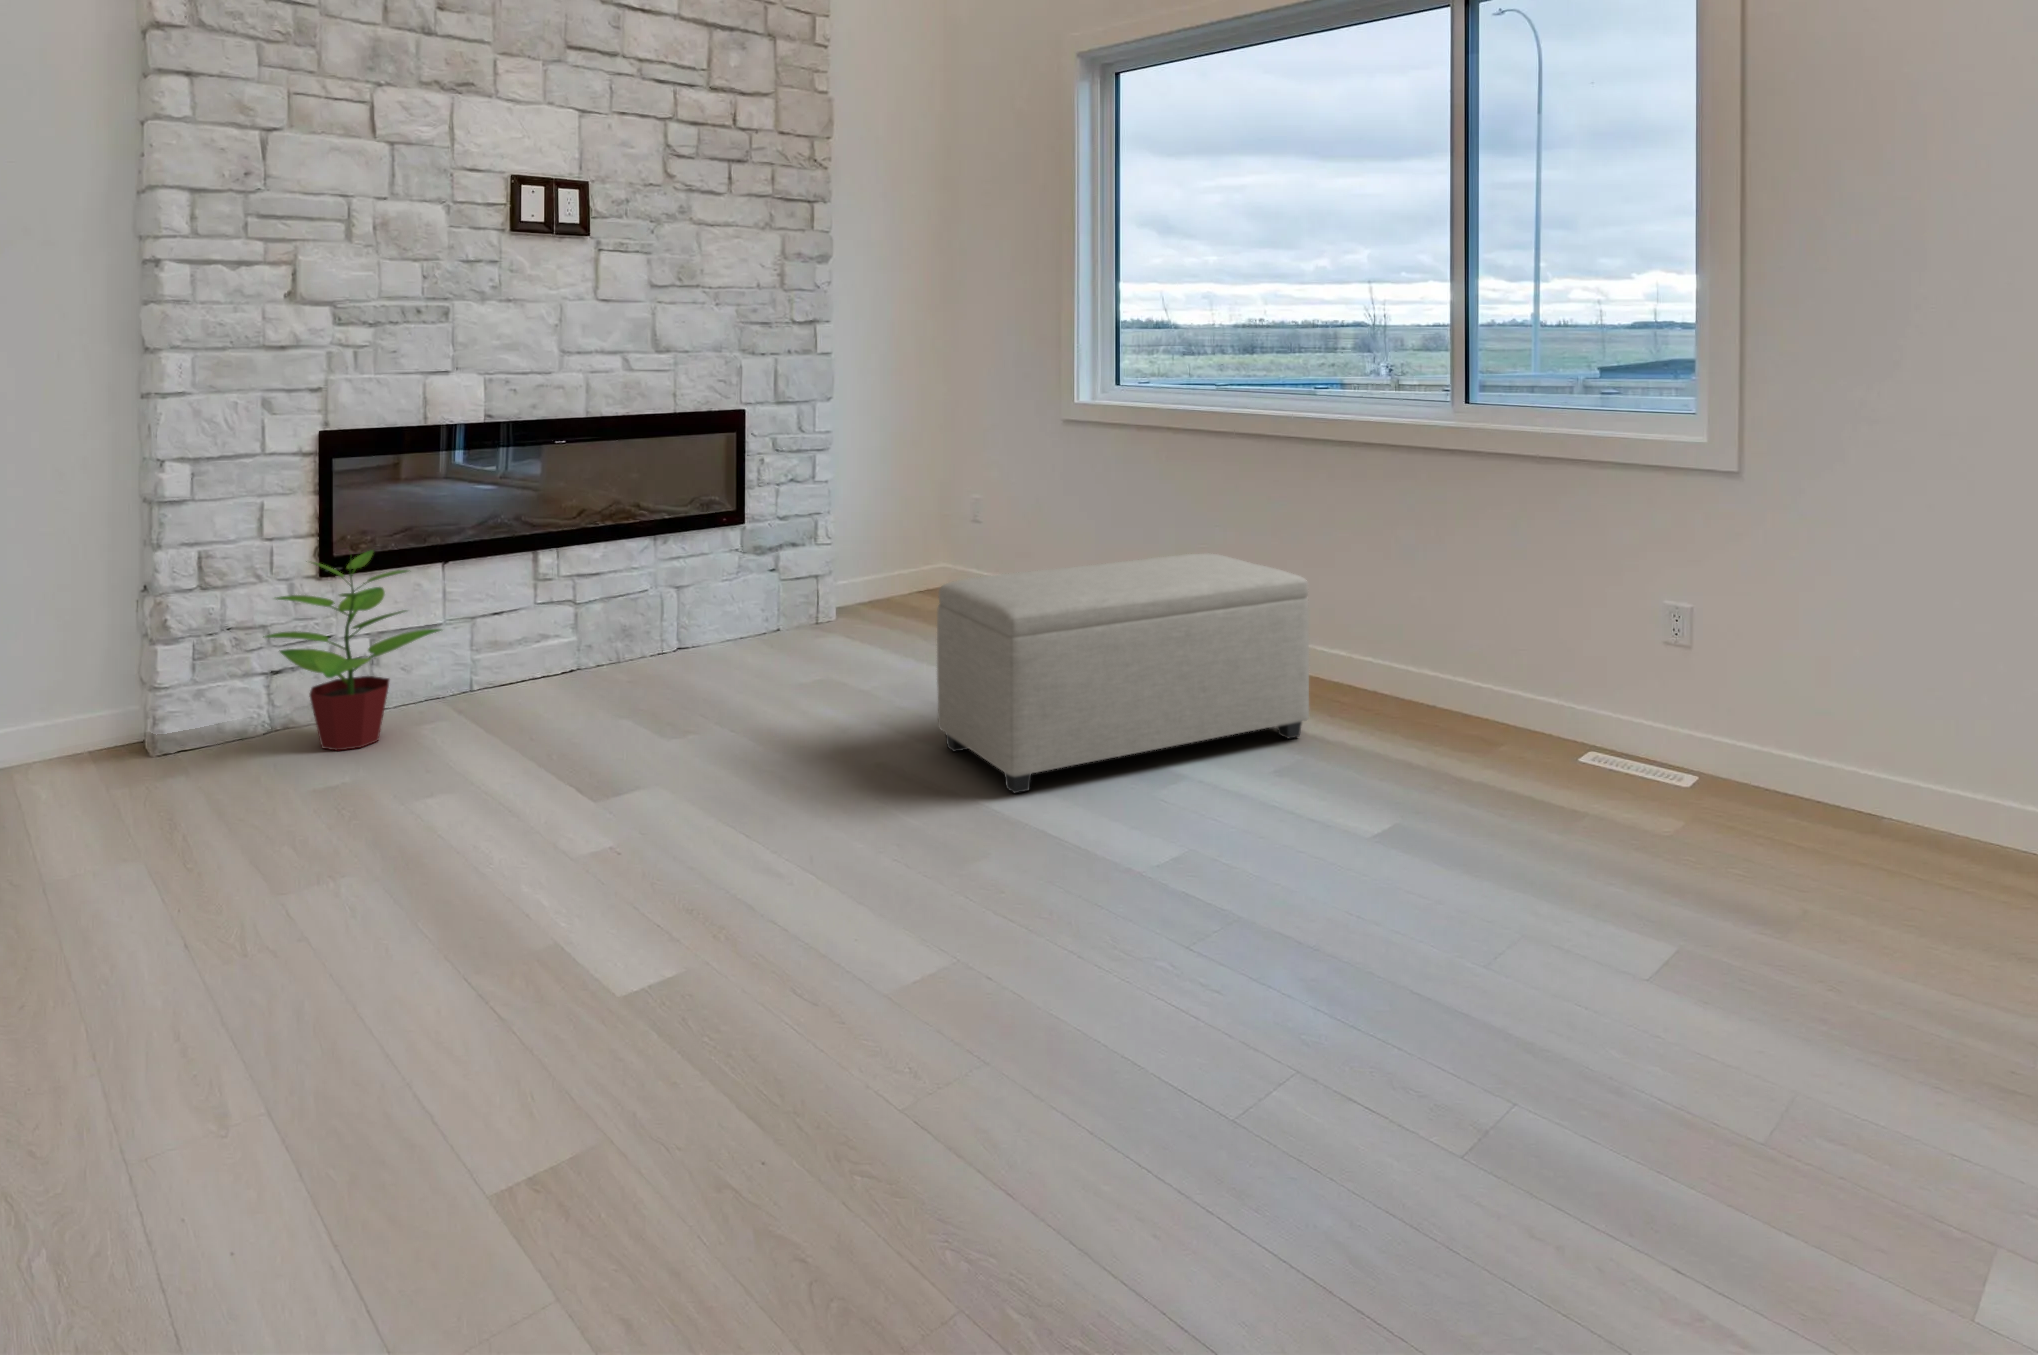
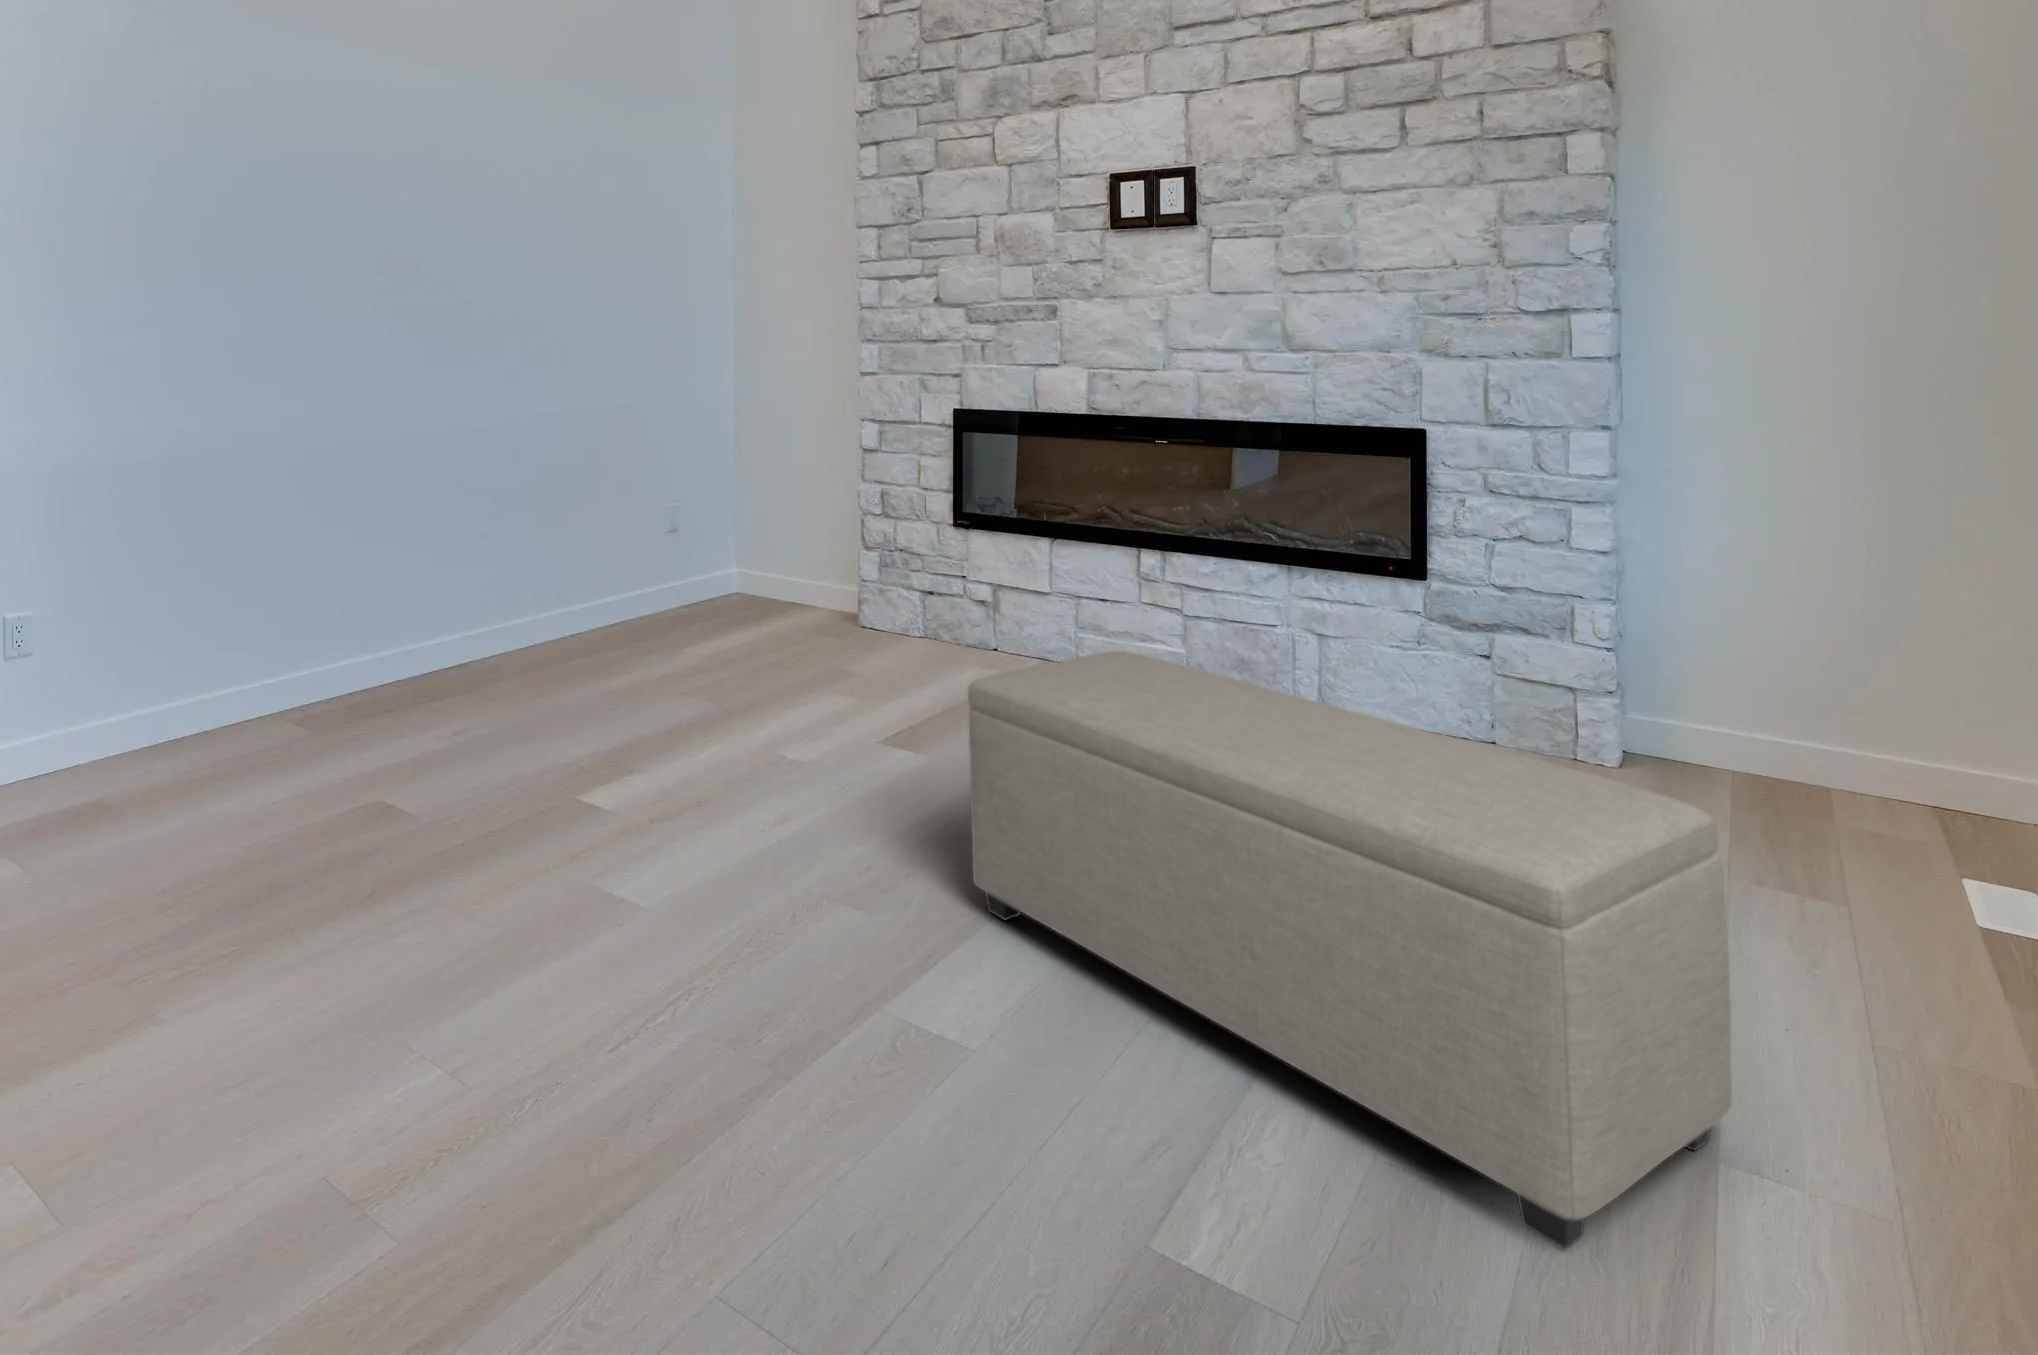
potted plant: present [265,550,441,751] -> none [856,496,980,653]

